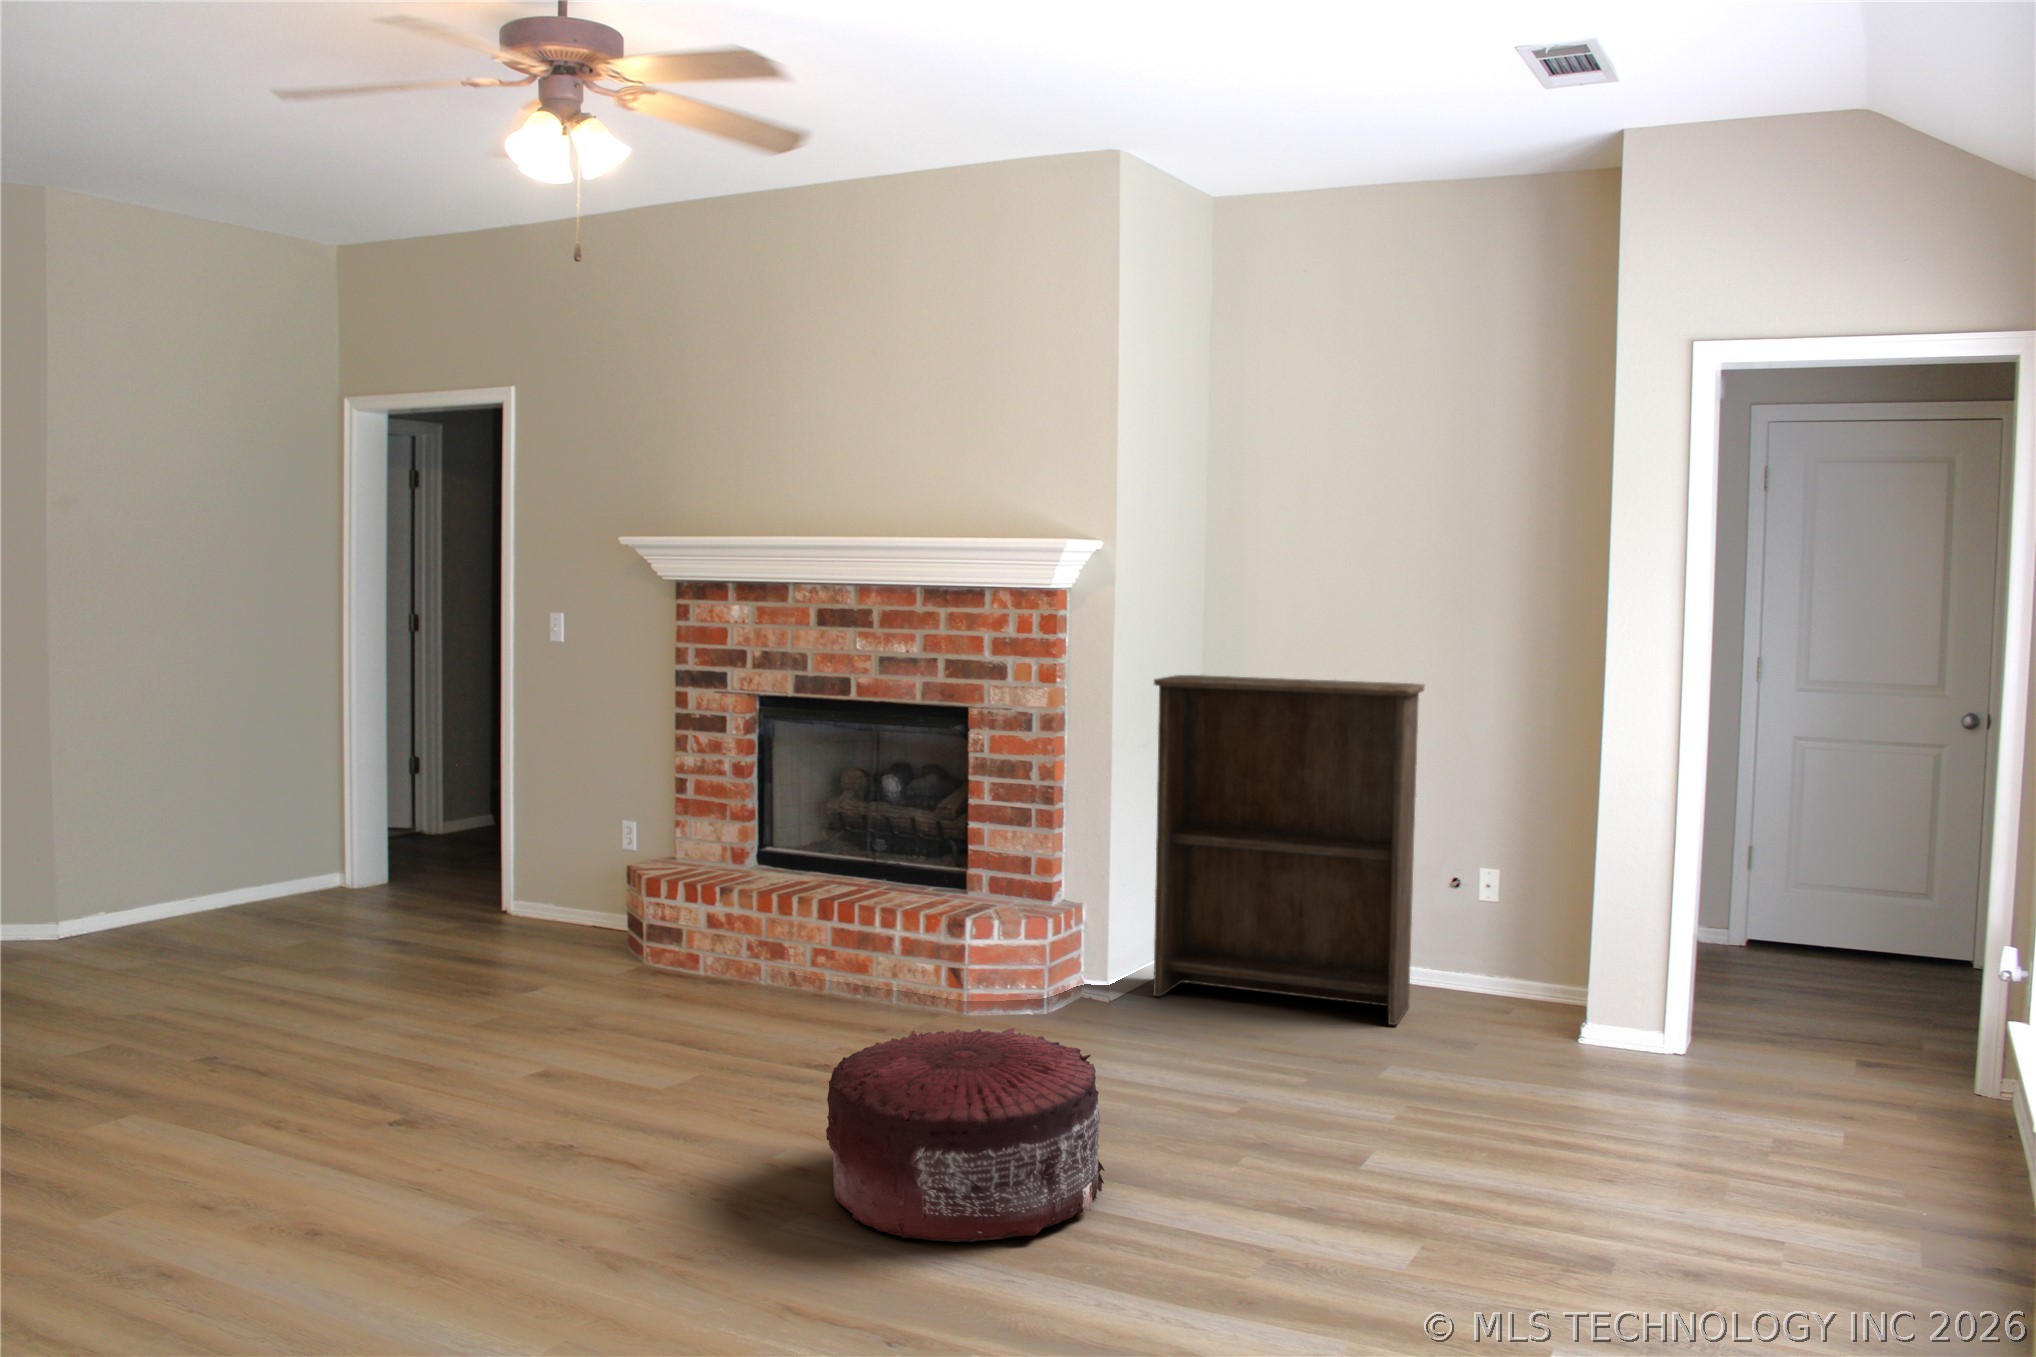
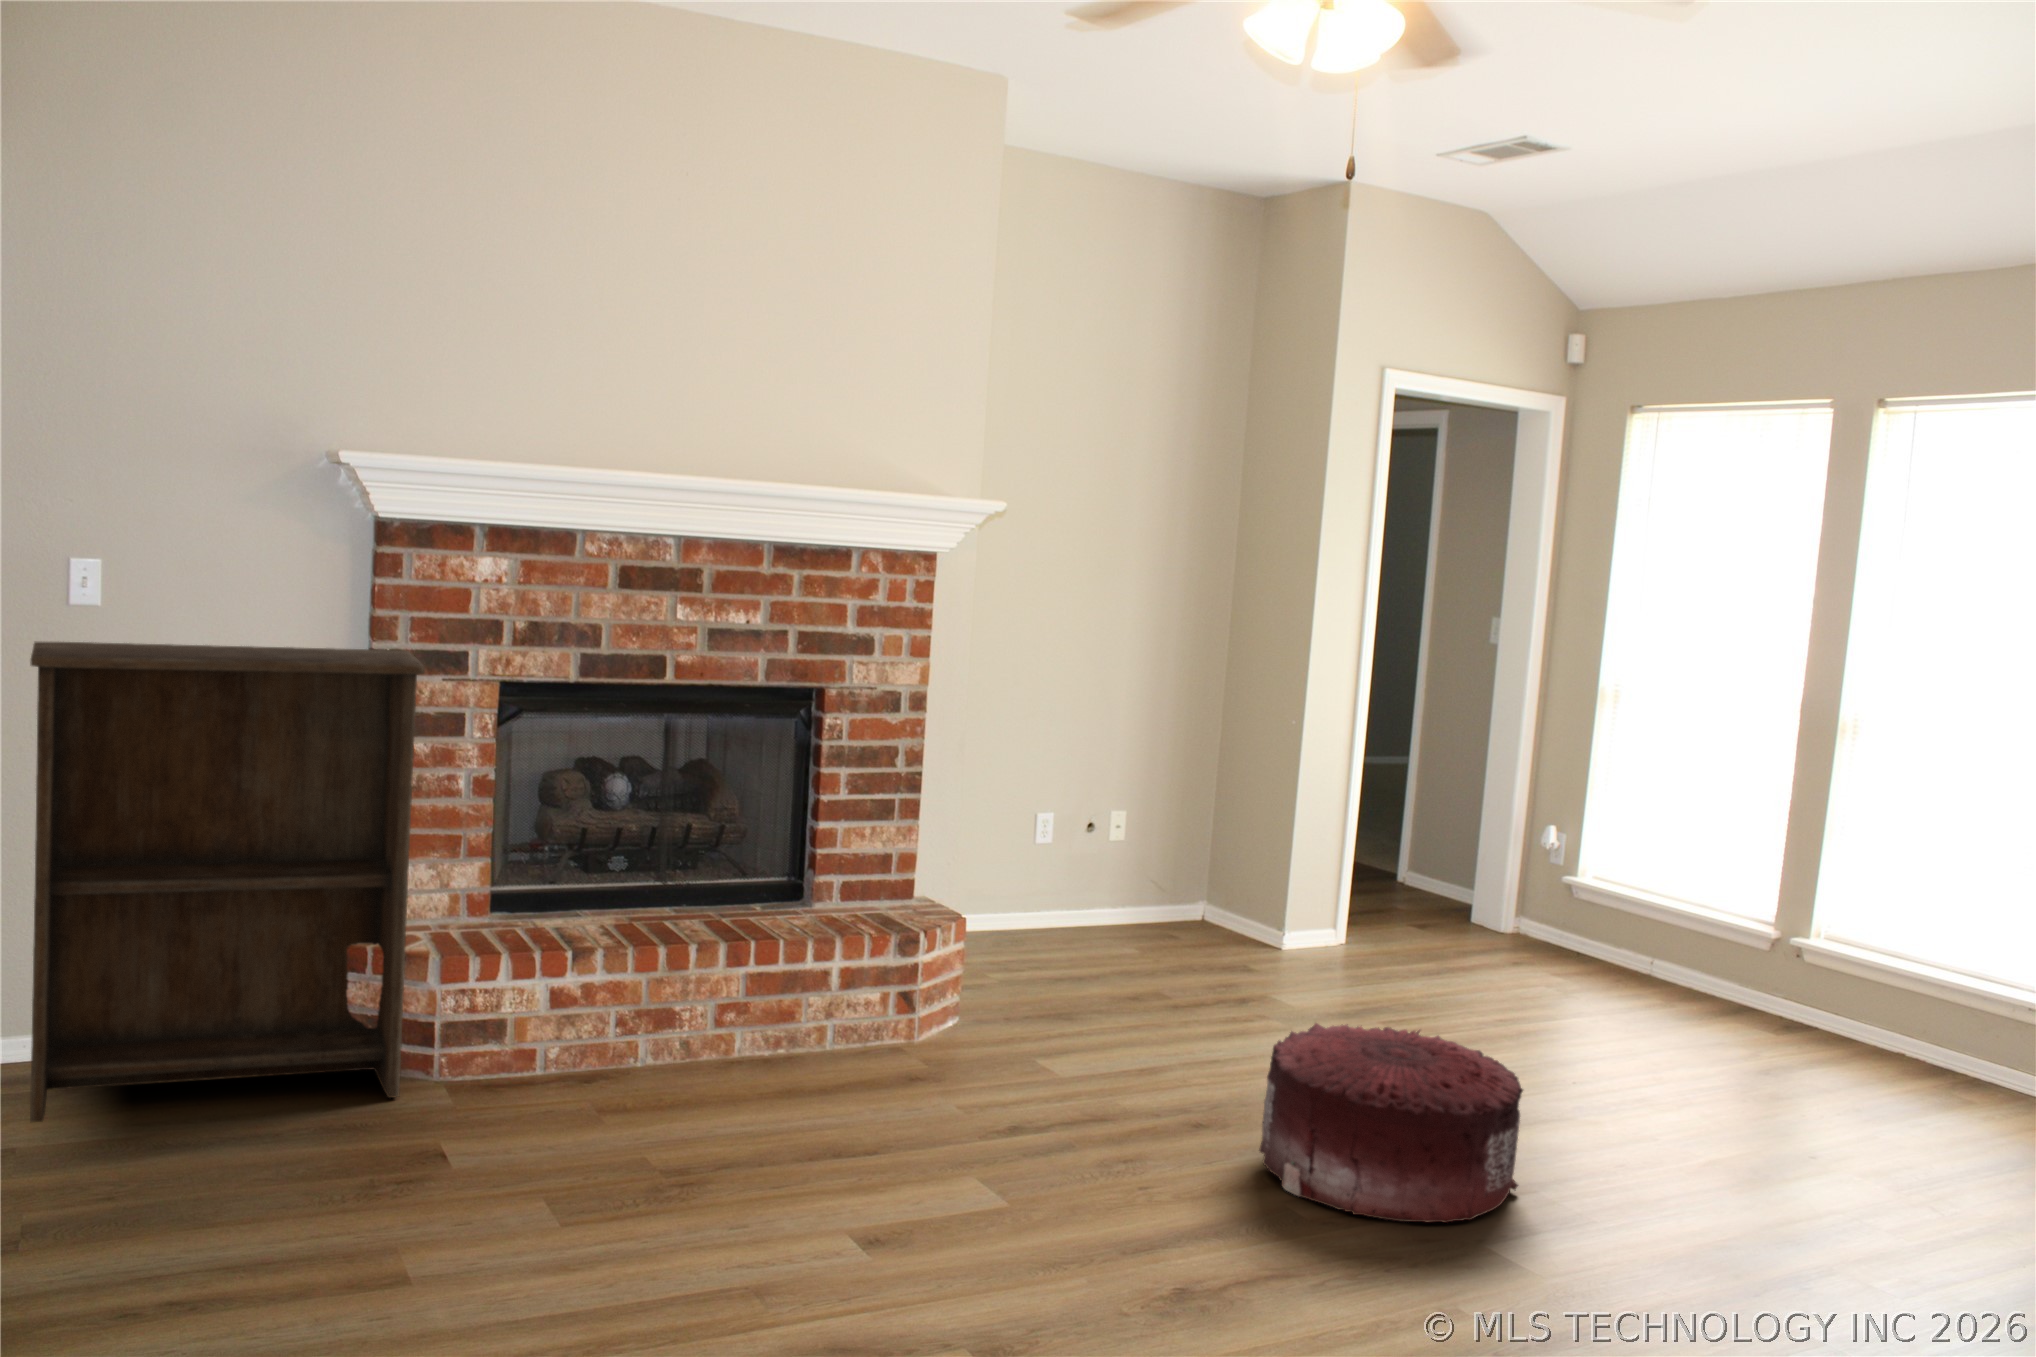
bookshelf: present [1153,675,1424,1025] -> present [30,642,425,1122]

